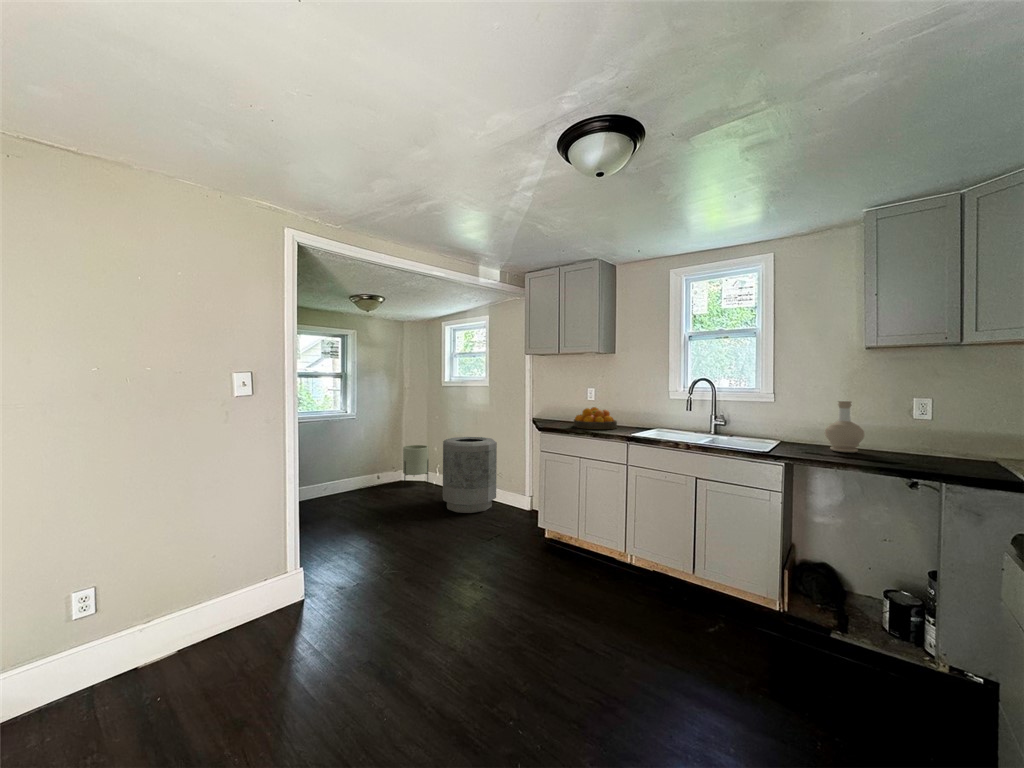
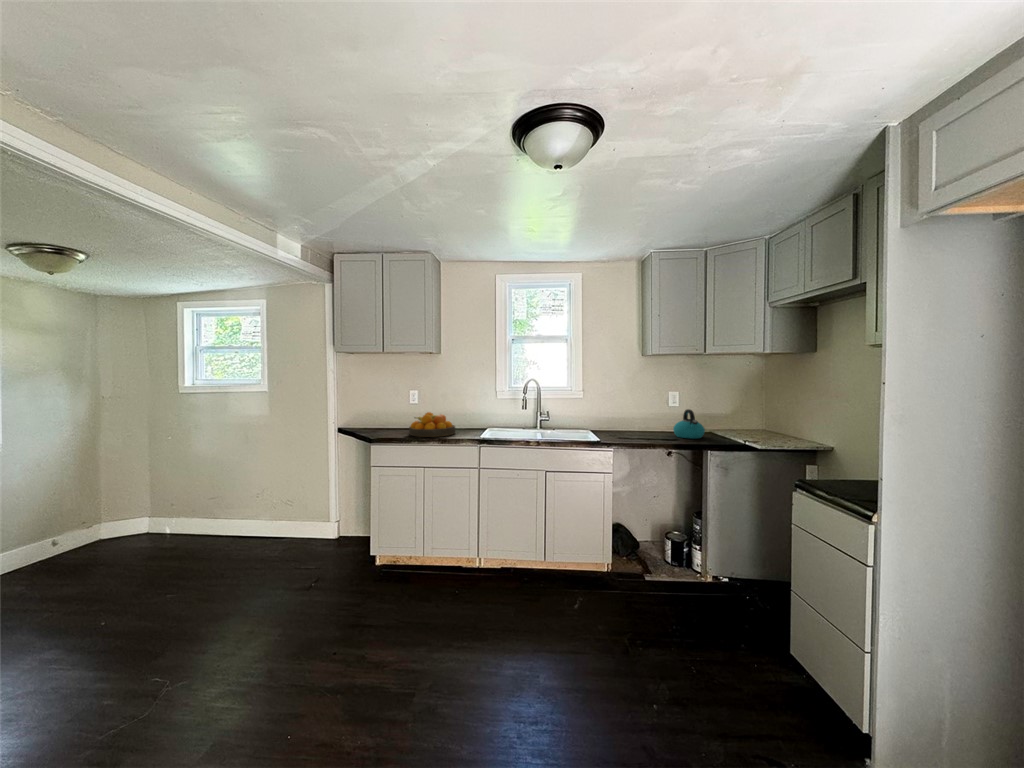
bottle: present [825,401,864,453] -> none [632,398,657,437]
kettle: none [897,419,956,462] -> present [673,409,705,439]
trash can: present [443,437,497,513] -> none [200,458,290,567]
planter: present [403,445,429,486] -> none [102,481,156,550]

